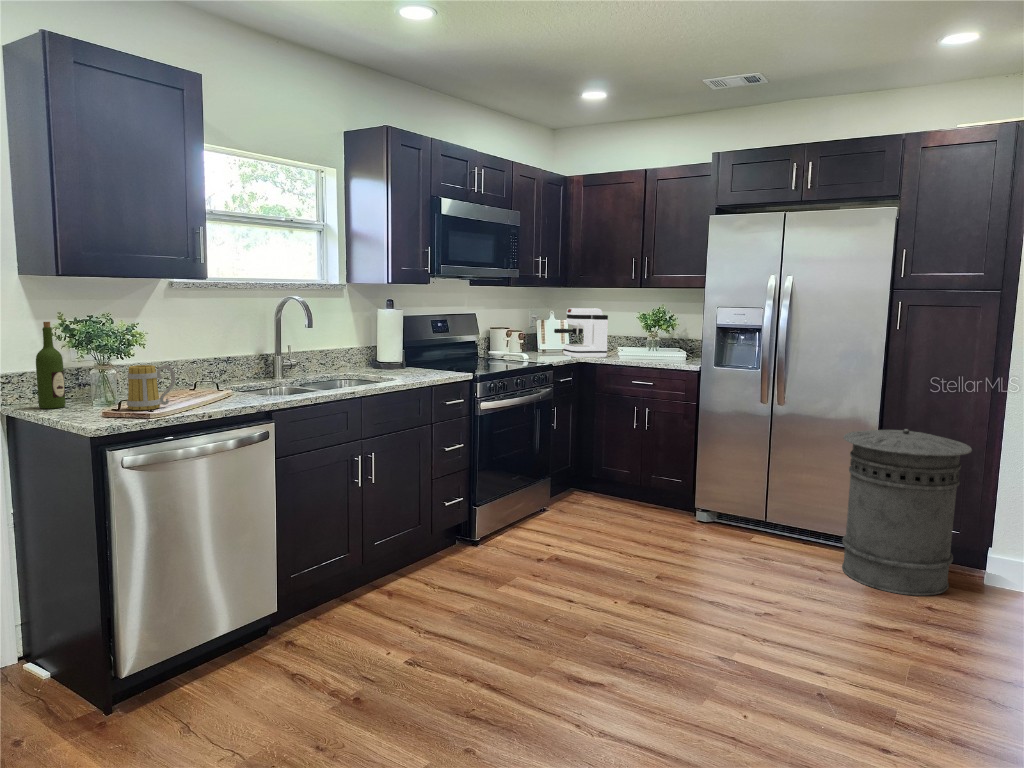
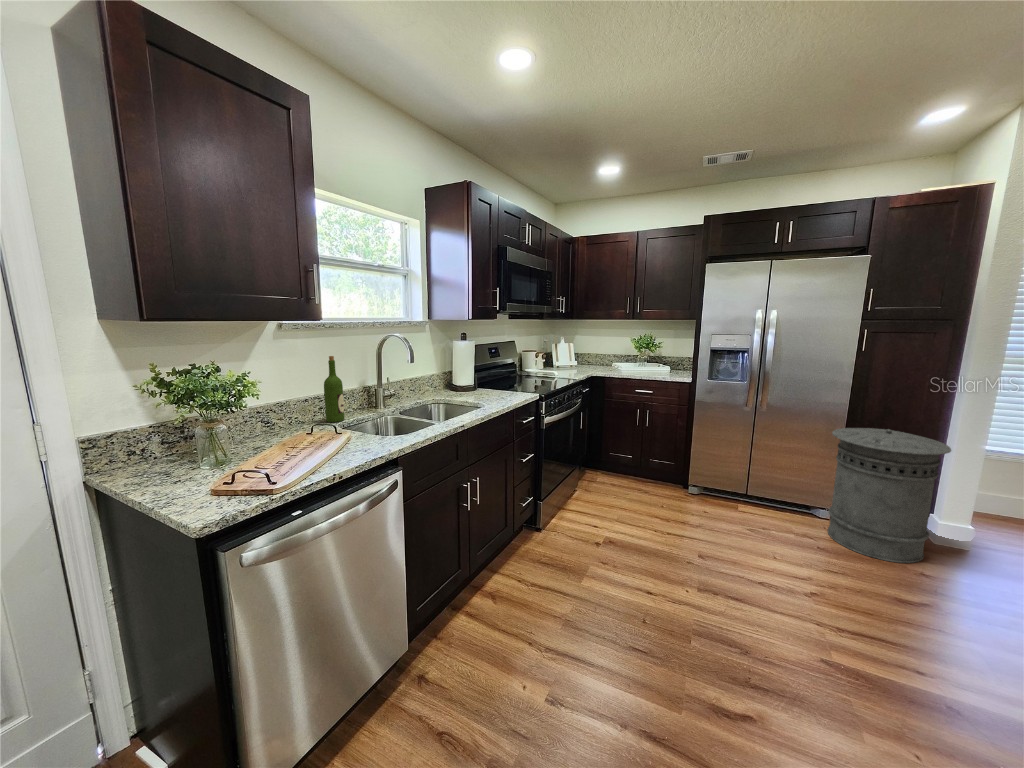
coffee maker: present [554,308,608,358] -> none [573,334,615,373]
wine bottle: present [36,322,66,409] -> present [324,356,345,422]
mug: present [127,365,175,410] -> none [241,419,297,475]

